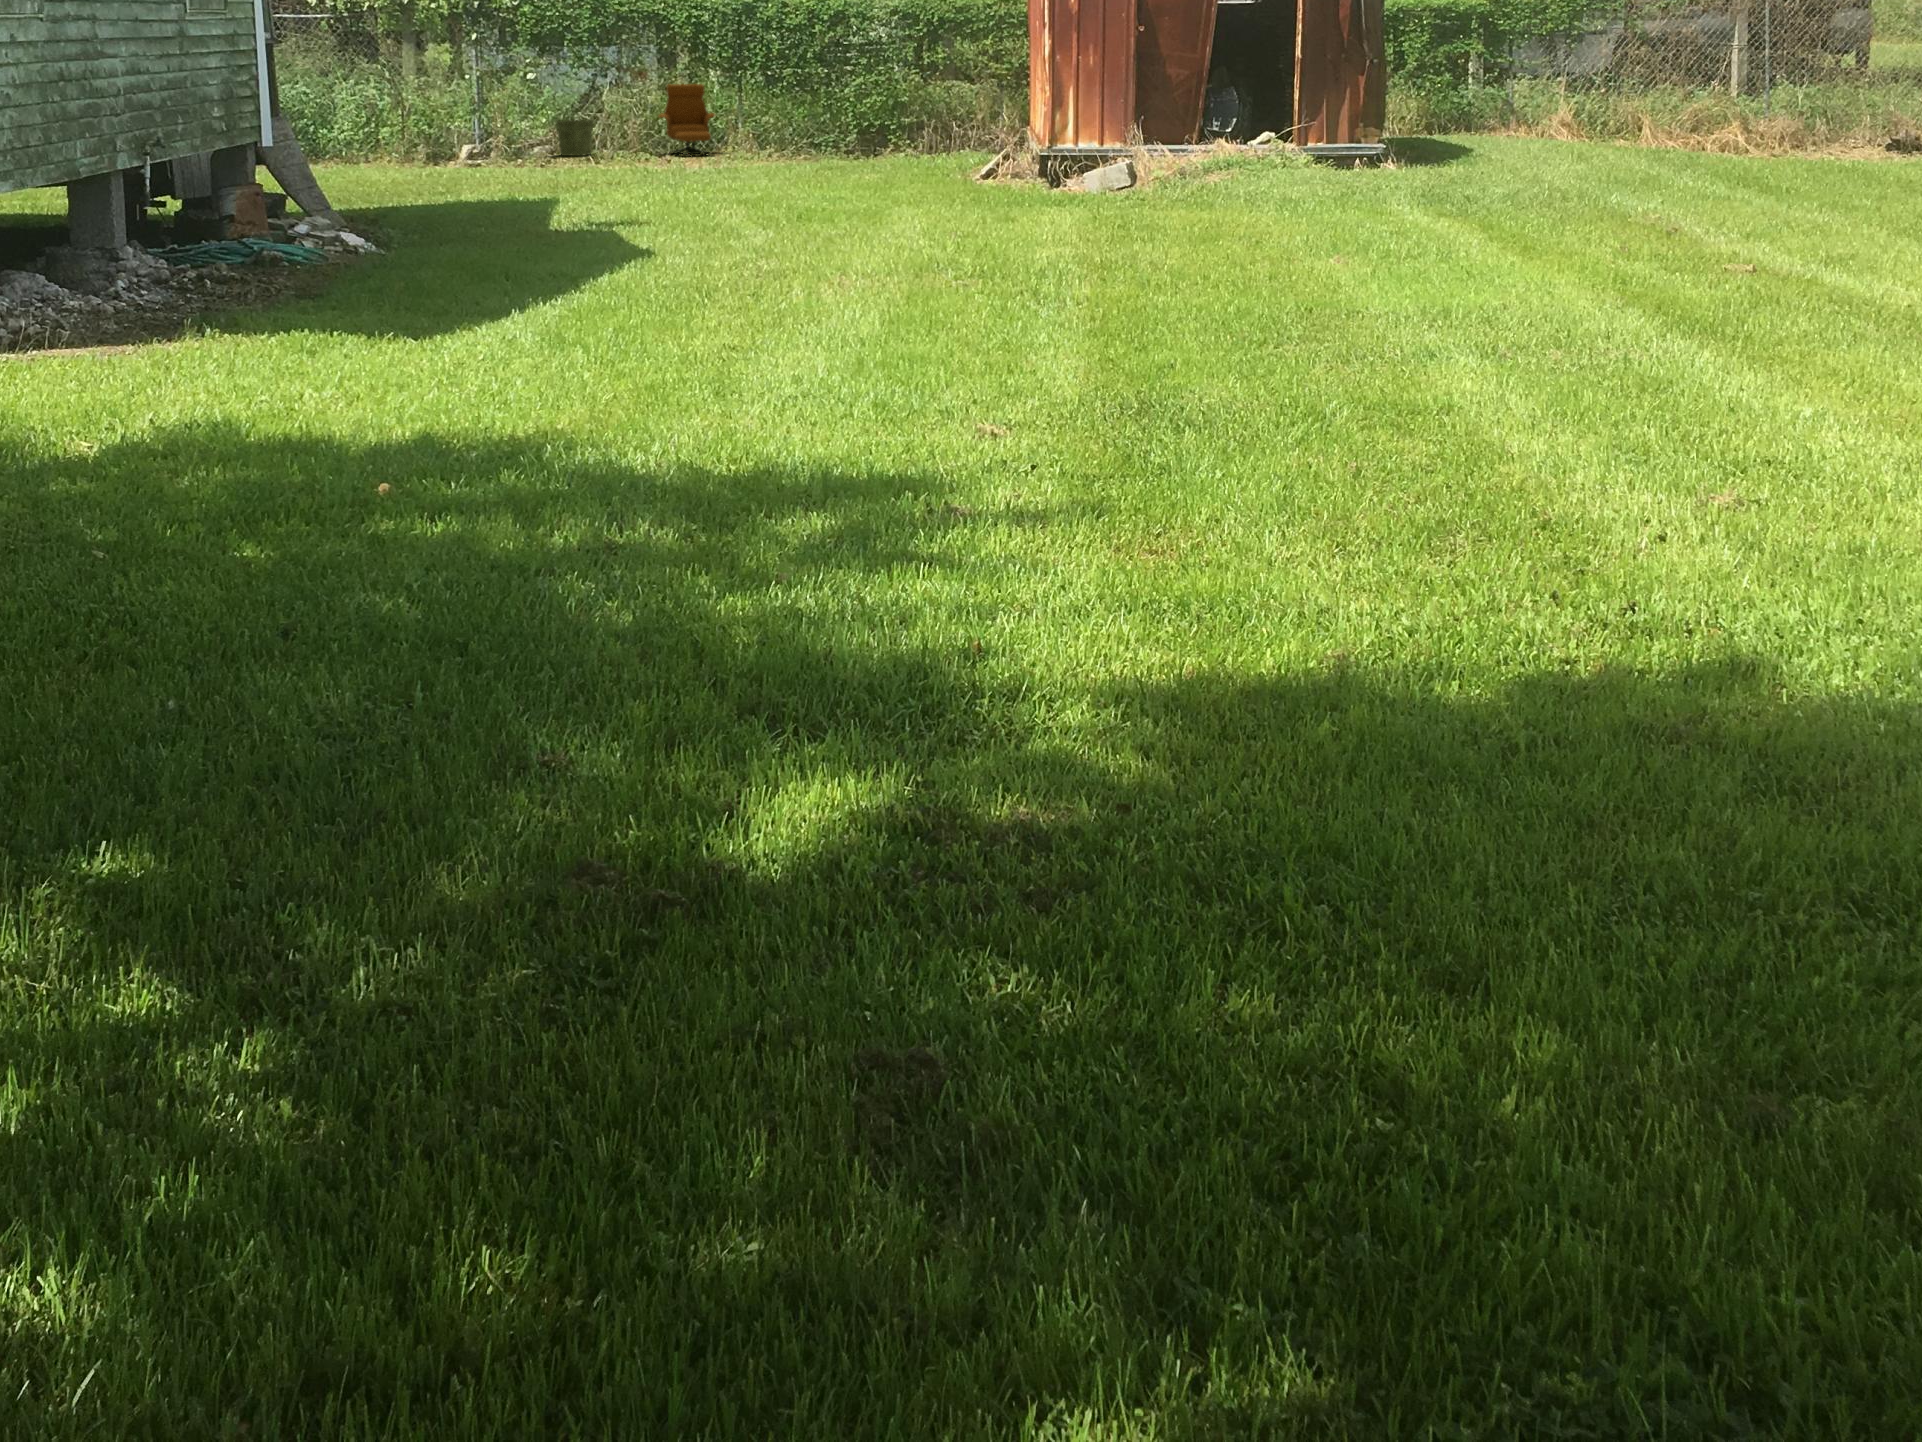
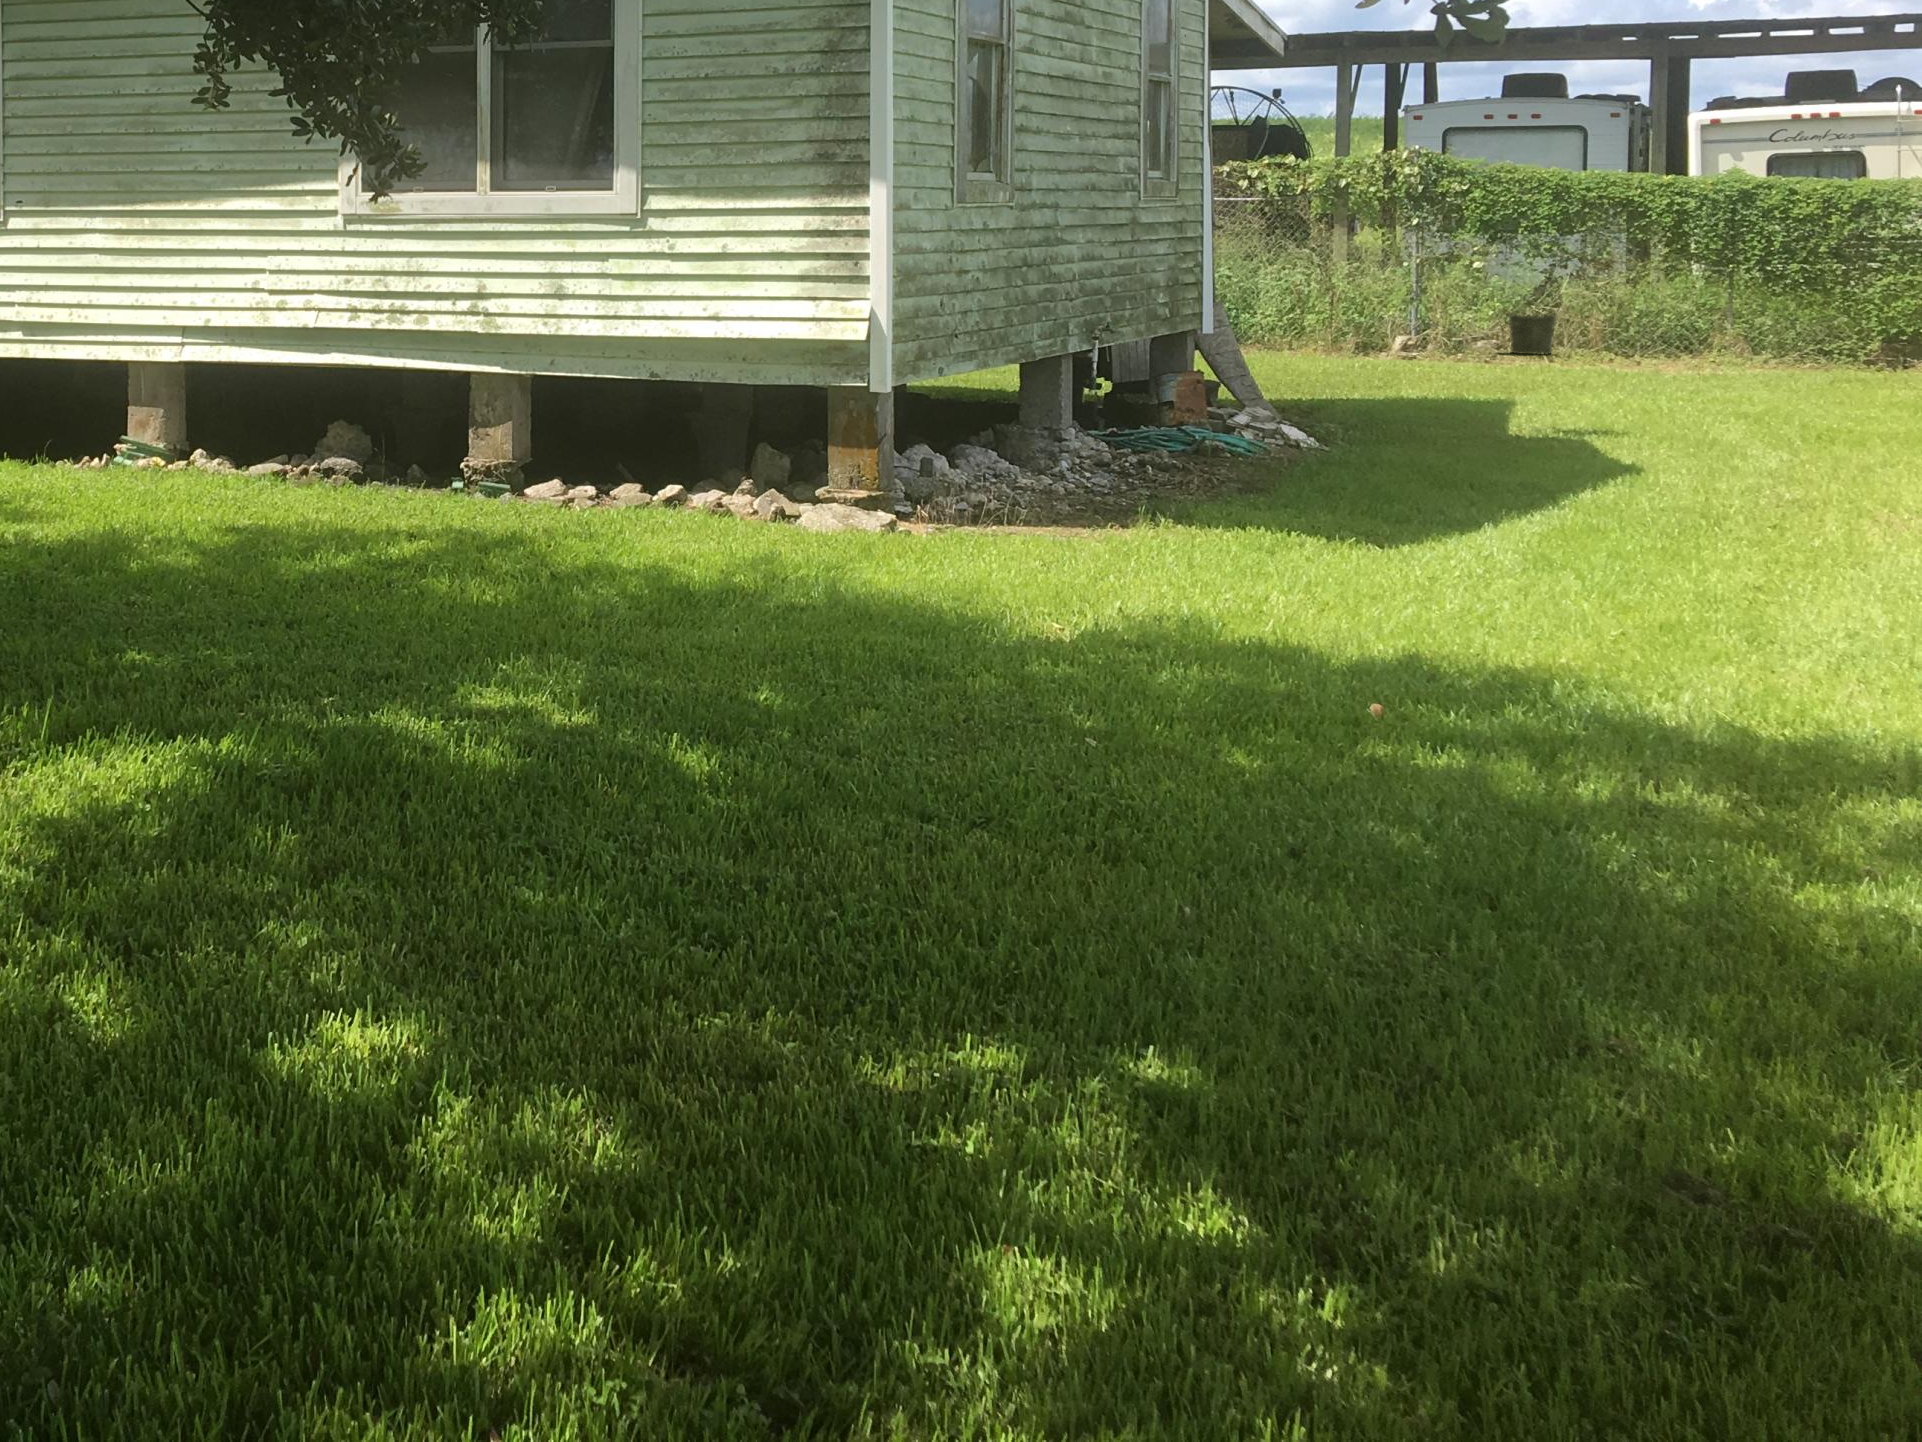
lounge chair: present [658,84,716,156] -> none [1642,276,1724,361]

